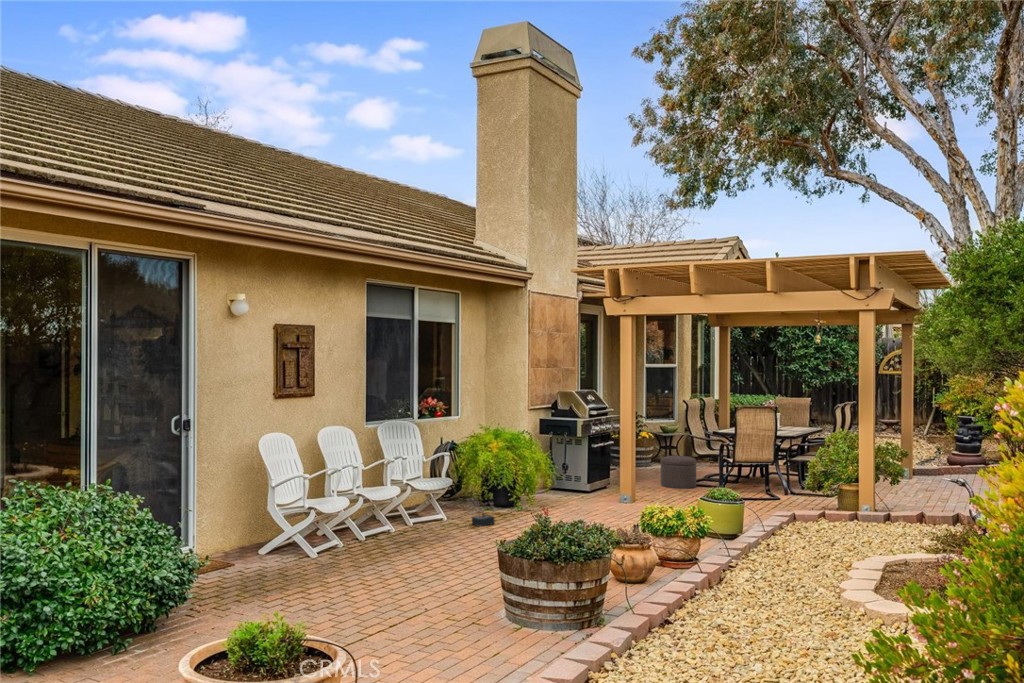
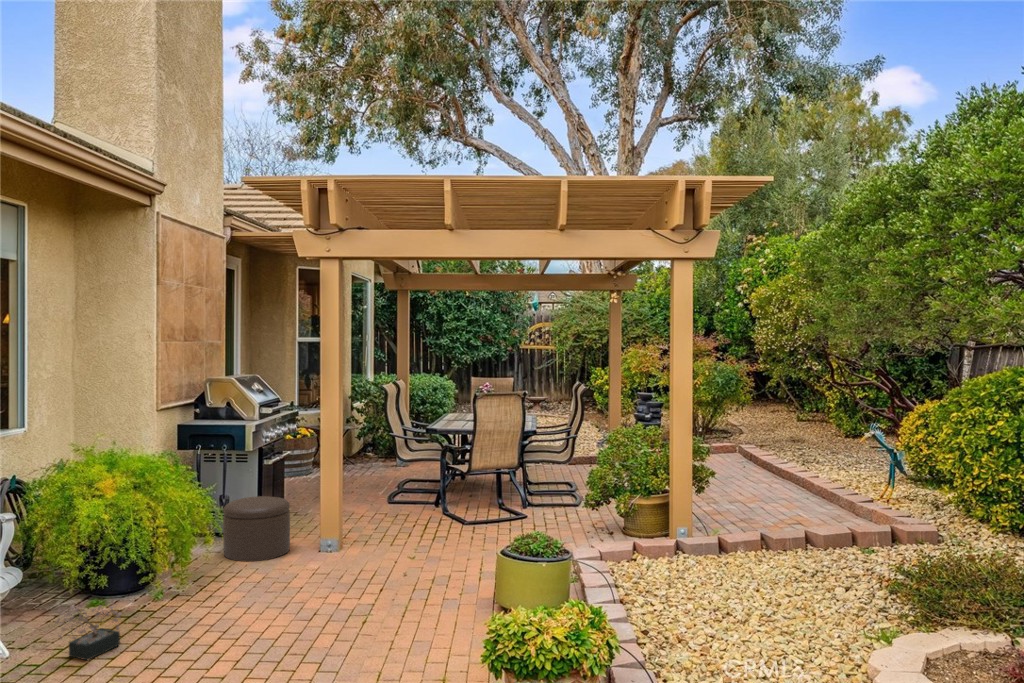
ottoman: present [661,456,696,489] -> present [223,496,290,561]

